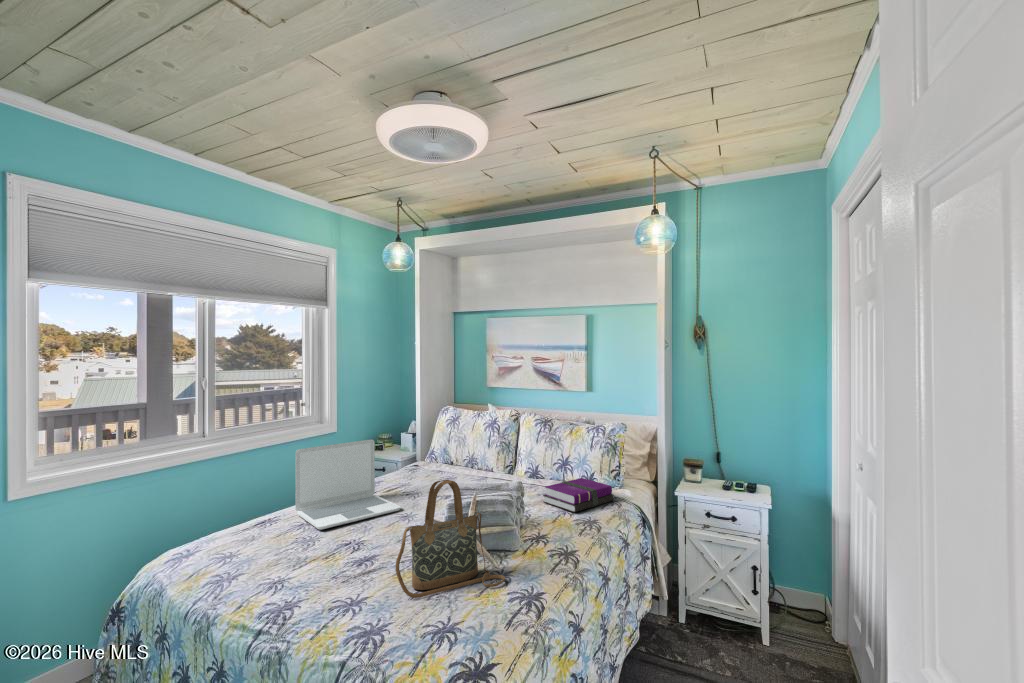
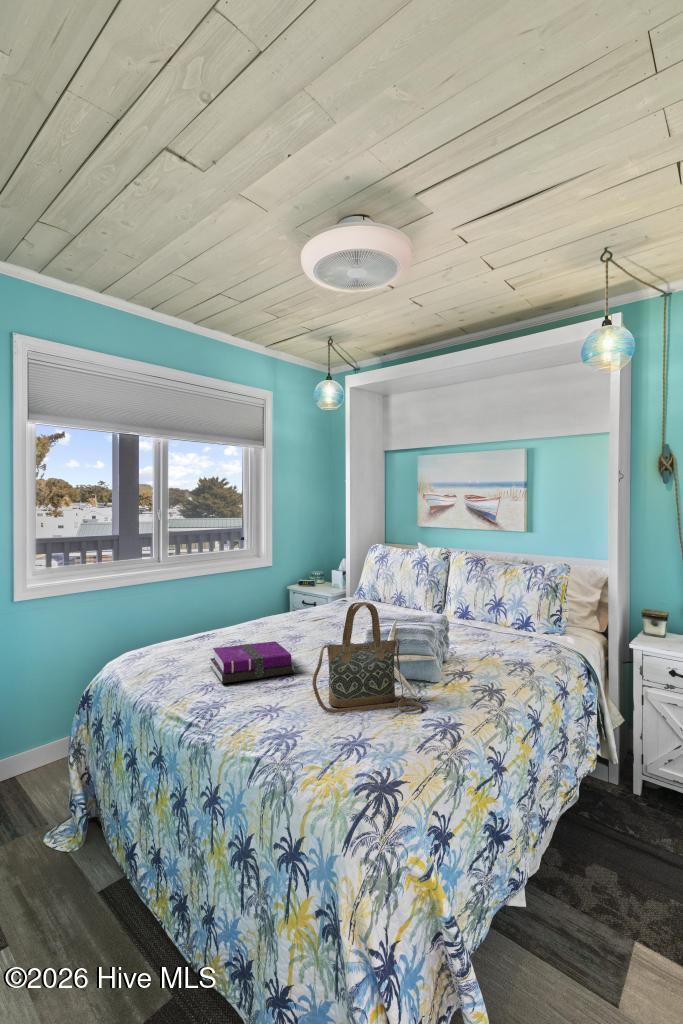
laptop: present [295,439,401,530] -> none [230,569,326,648]
notebook: present [543,478,614,512] -> present [210,641,294,683]

